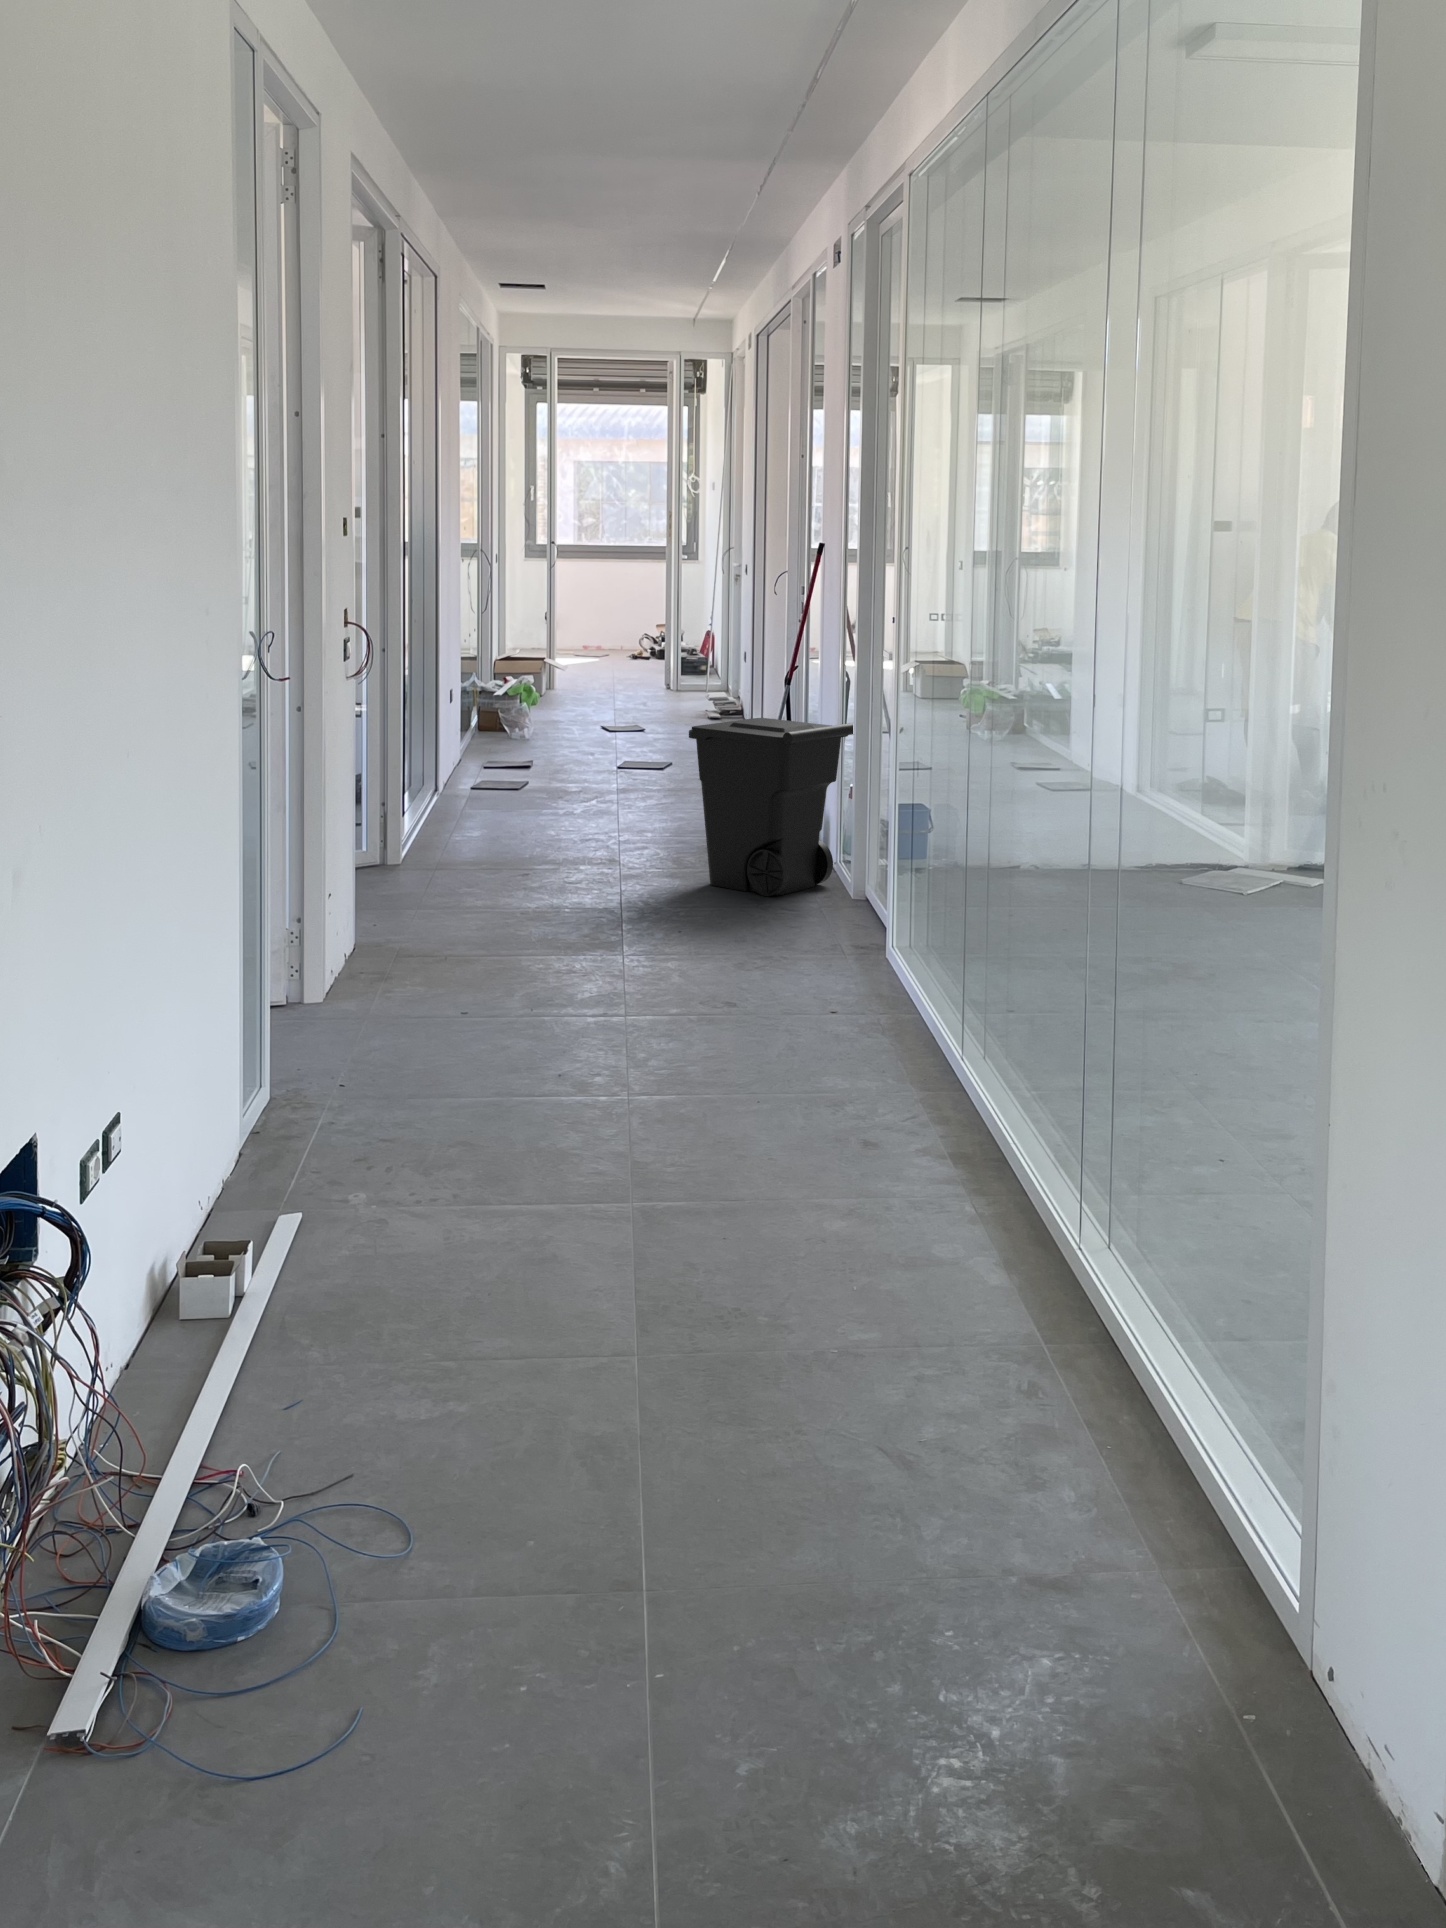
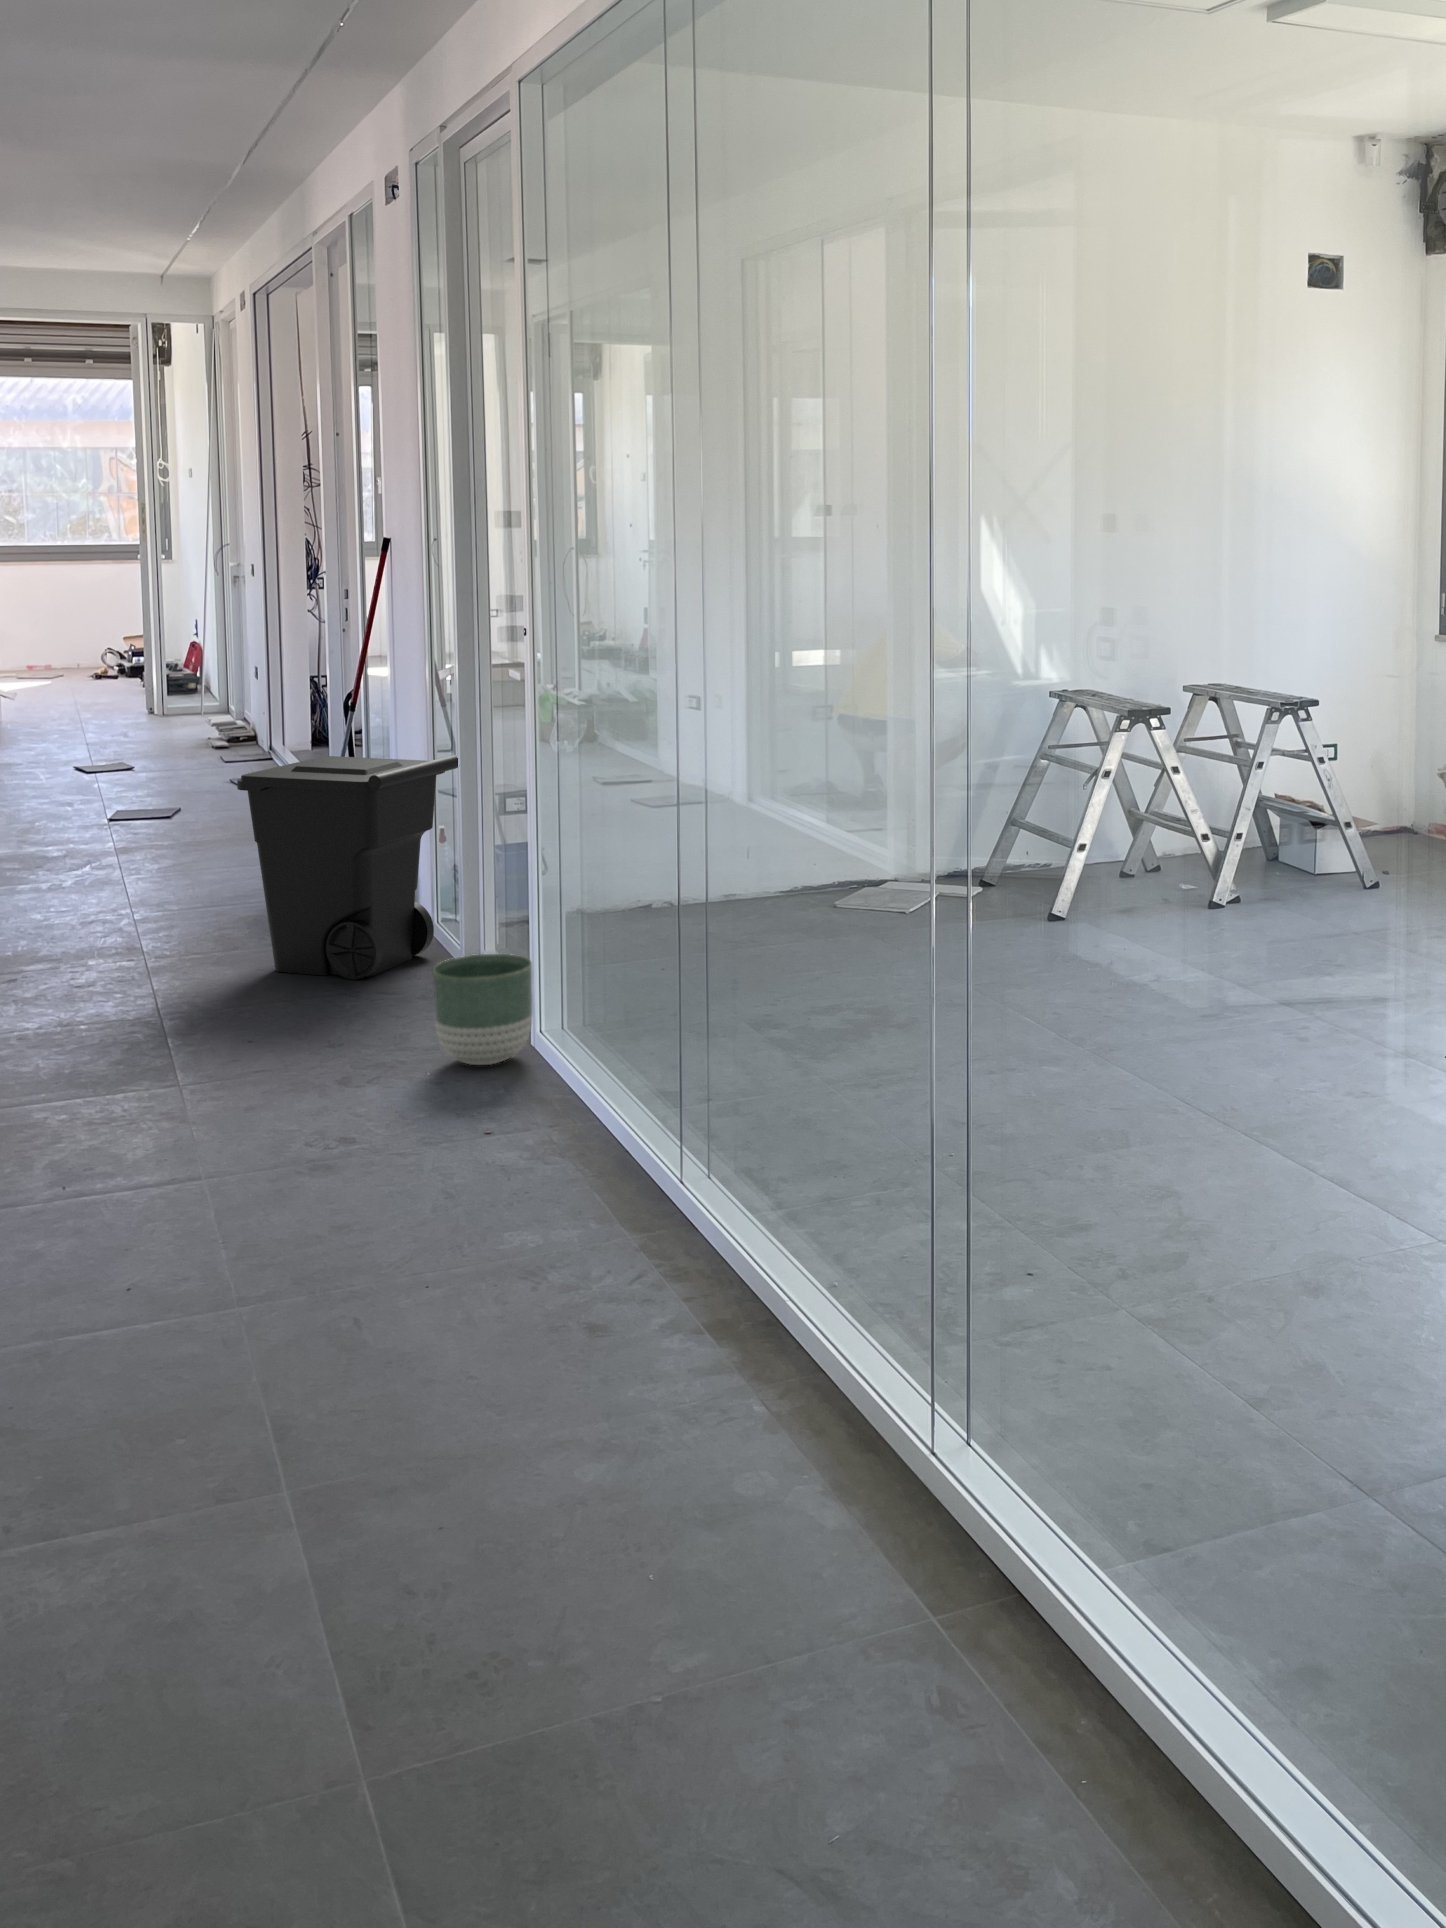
planter: none [809,877,886,963] -> present [433,954,533,1065]

